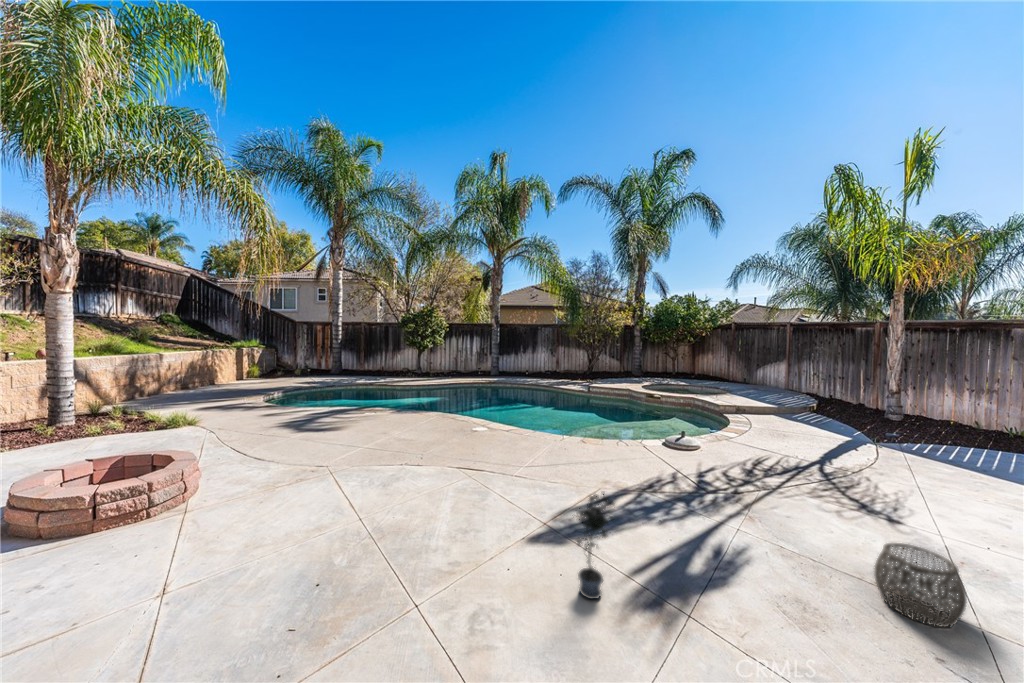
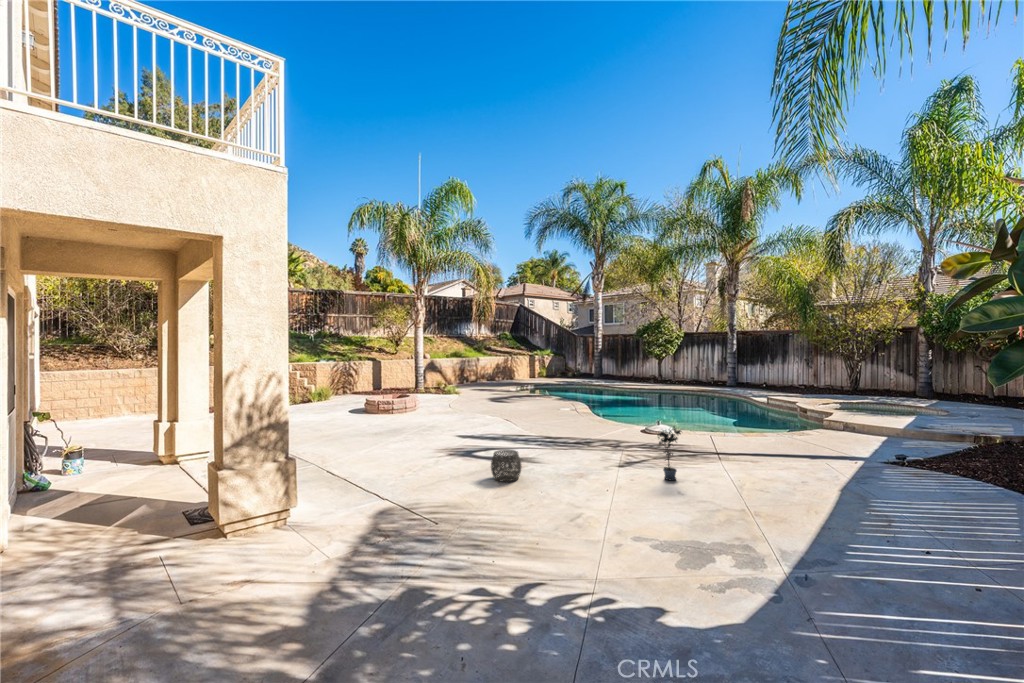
potted plant: present [576,494,613,599] -> present [657,426,681,480]

